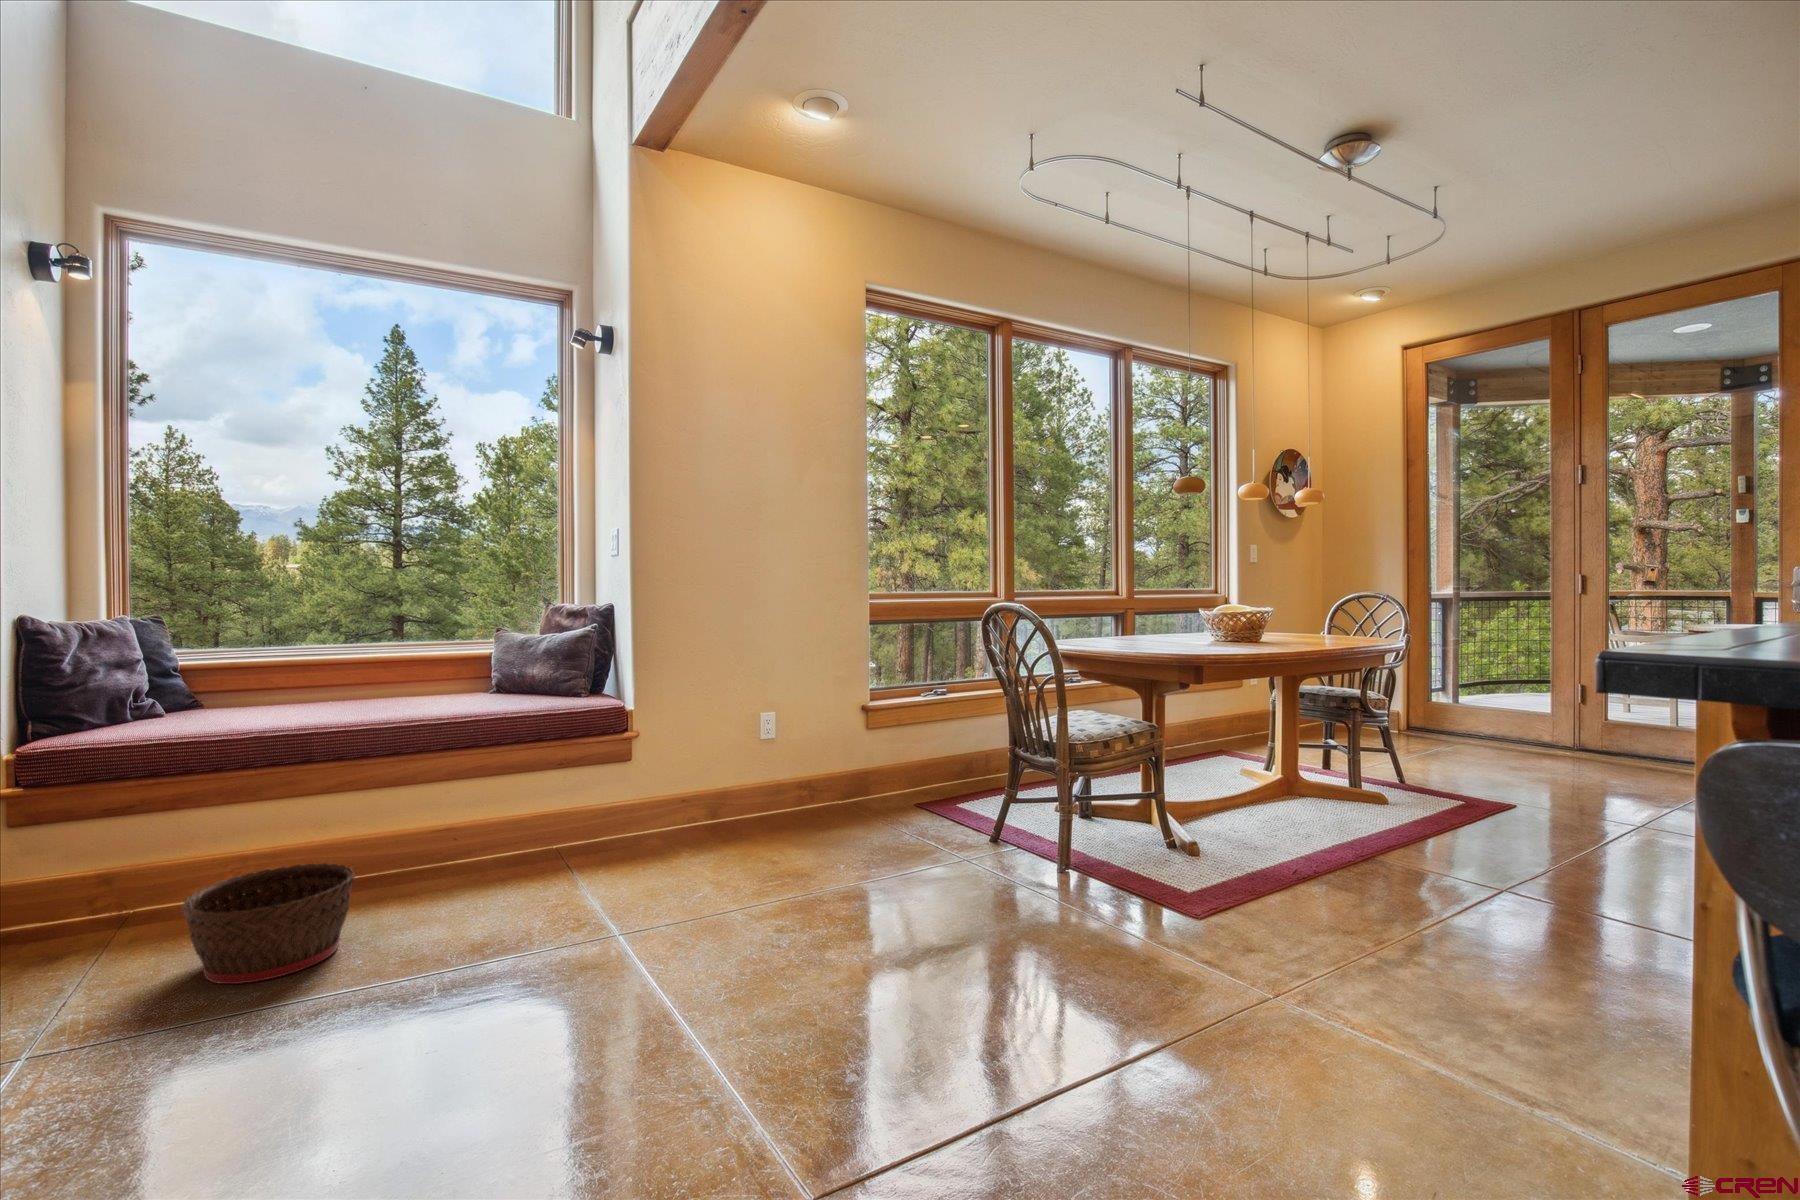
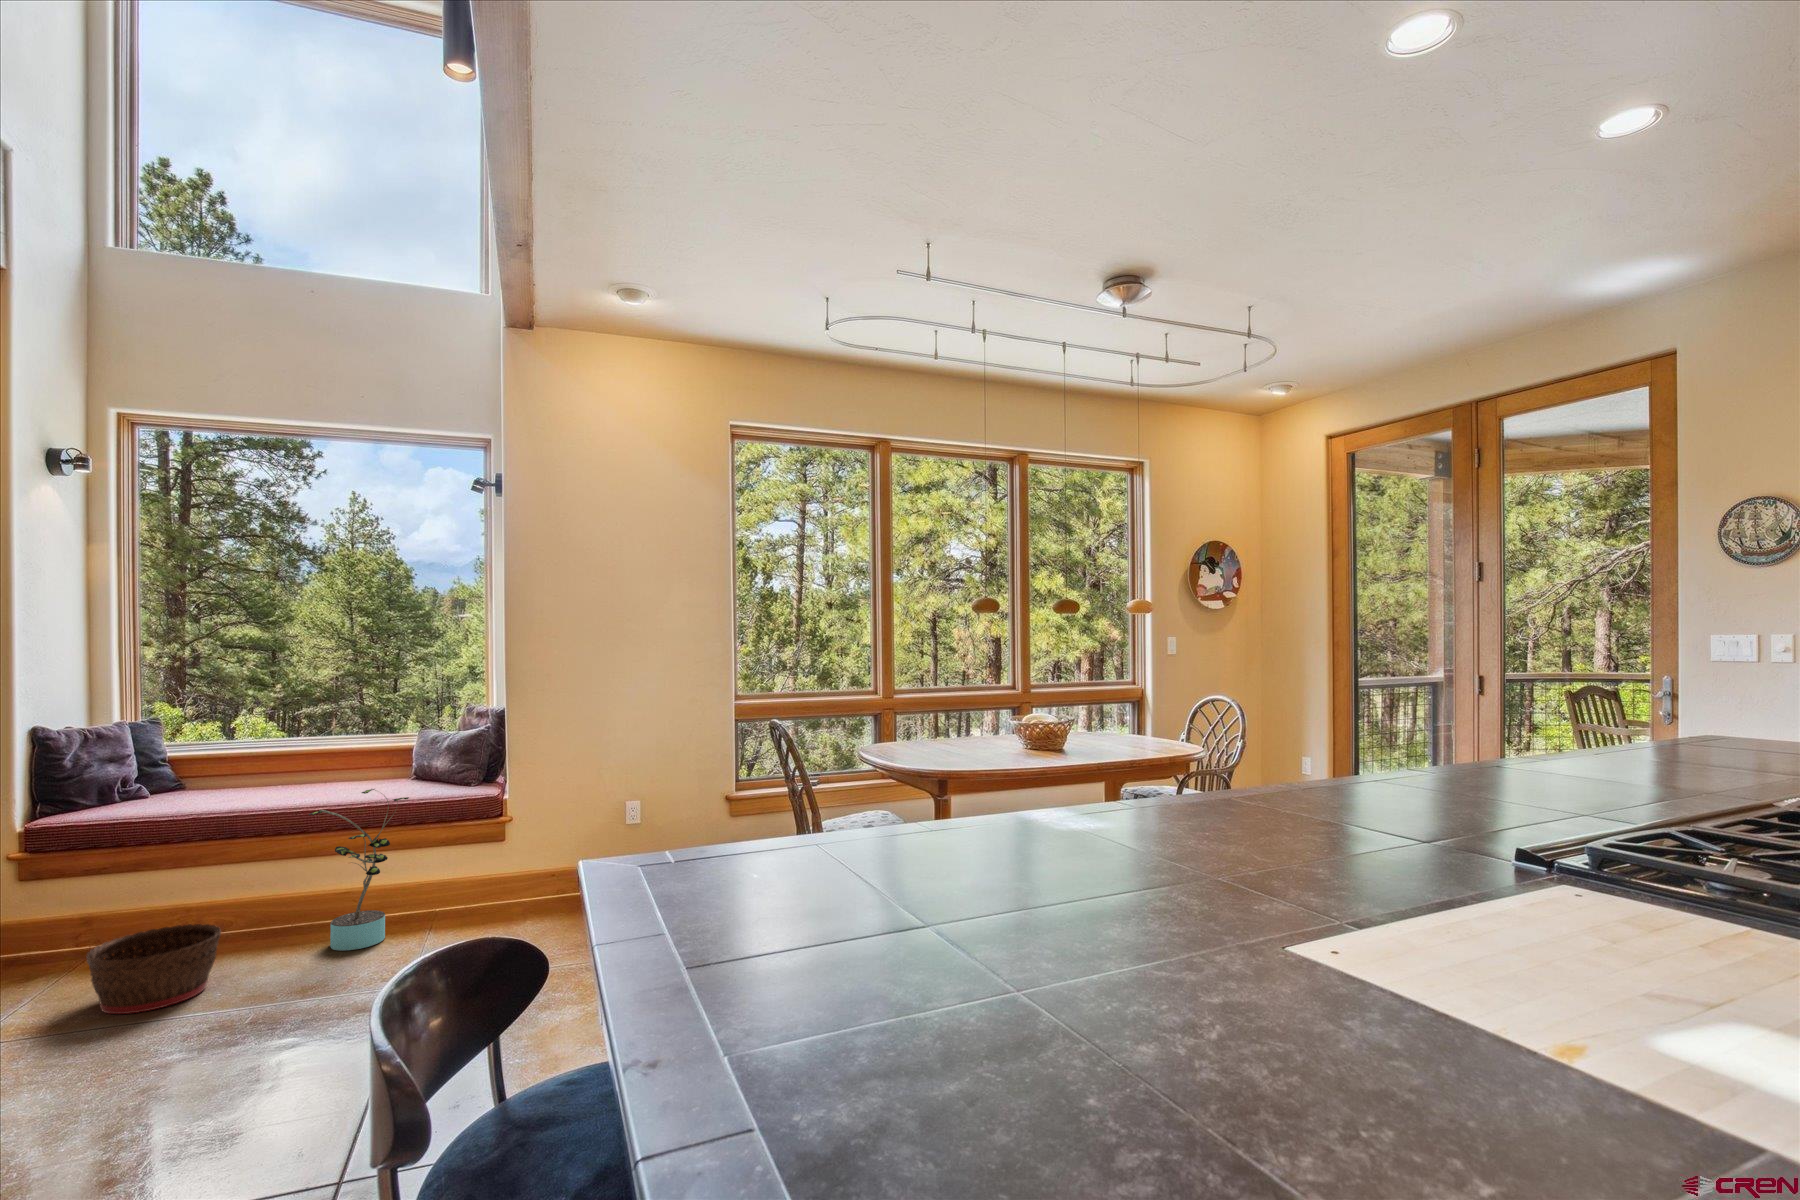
potted plant: none [426,694,547,891] -> present [309,789,409,951]

